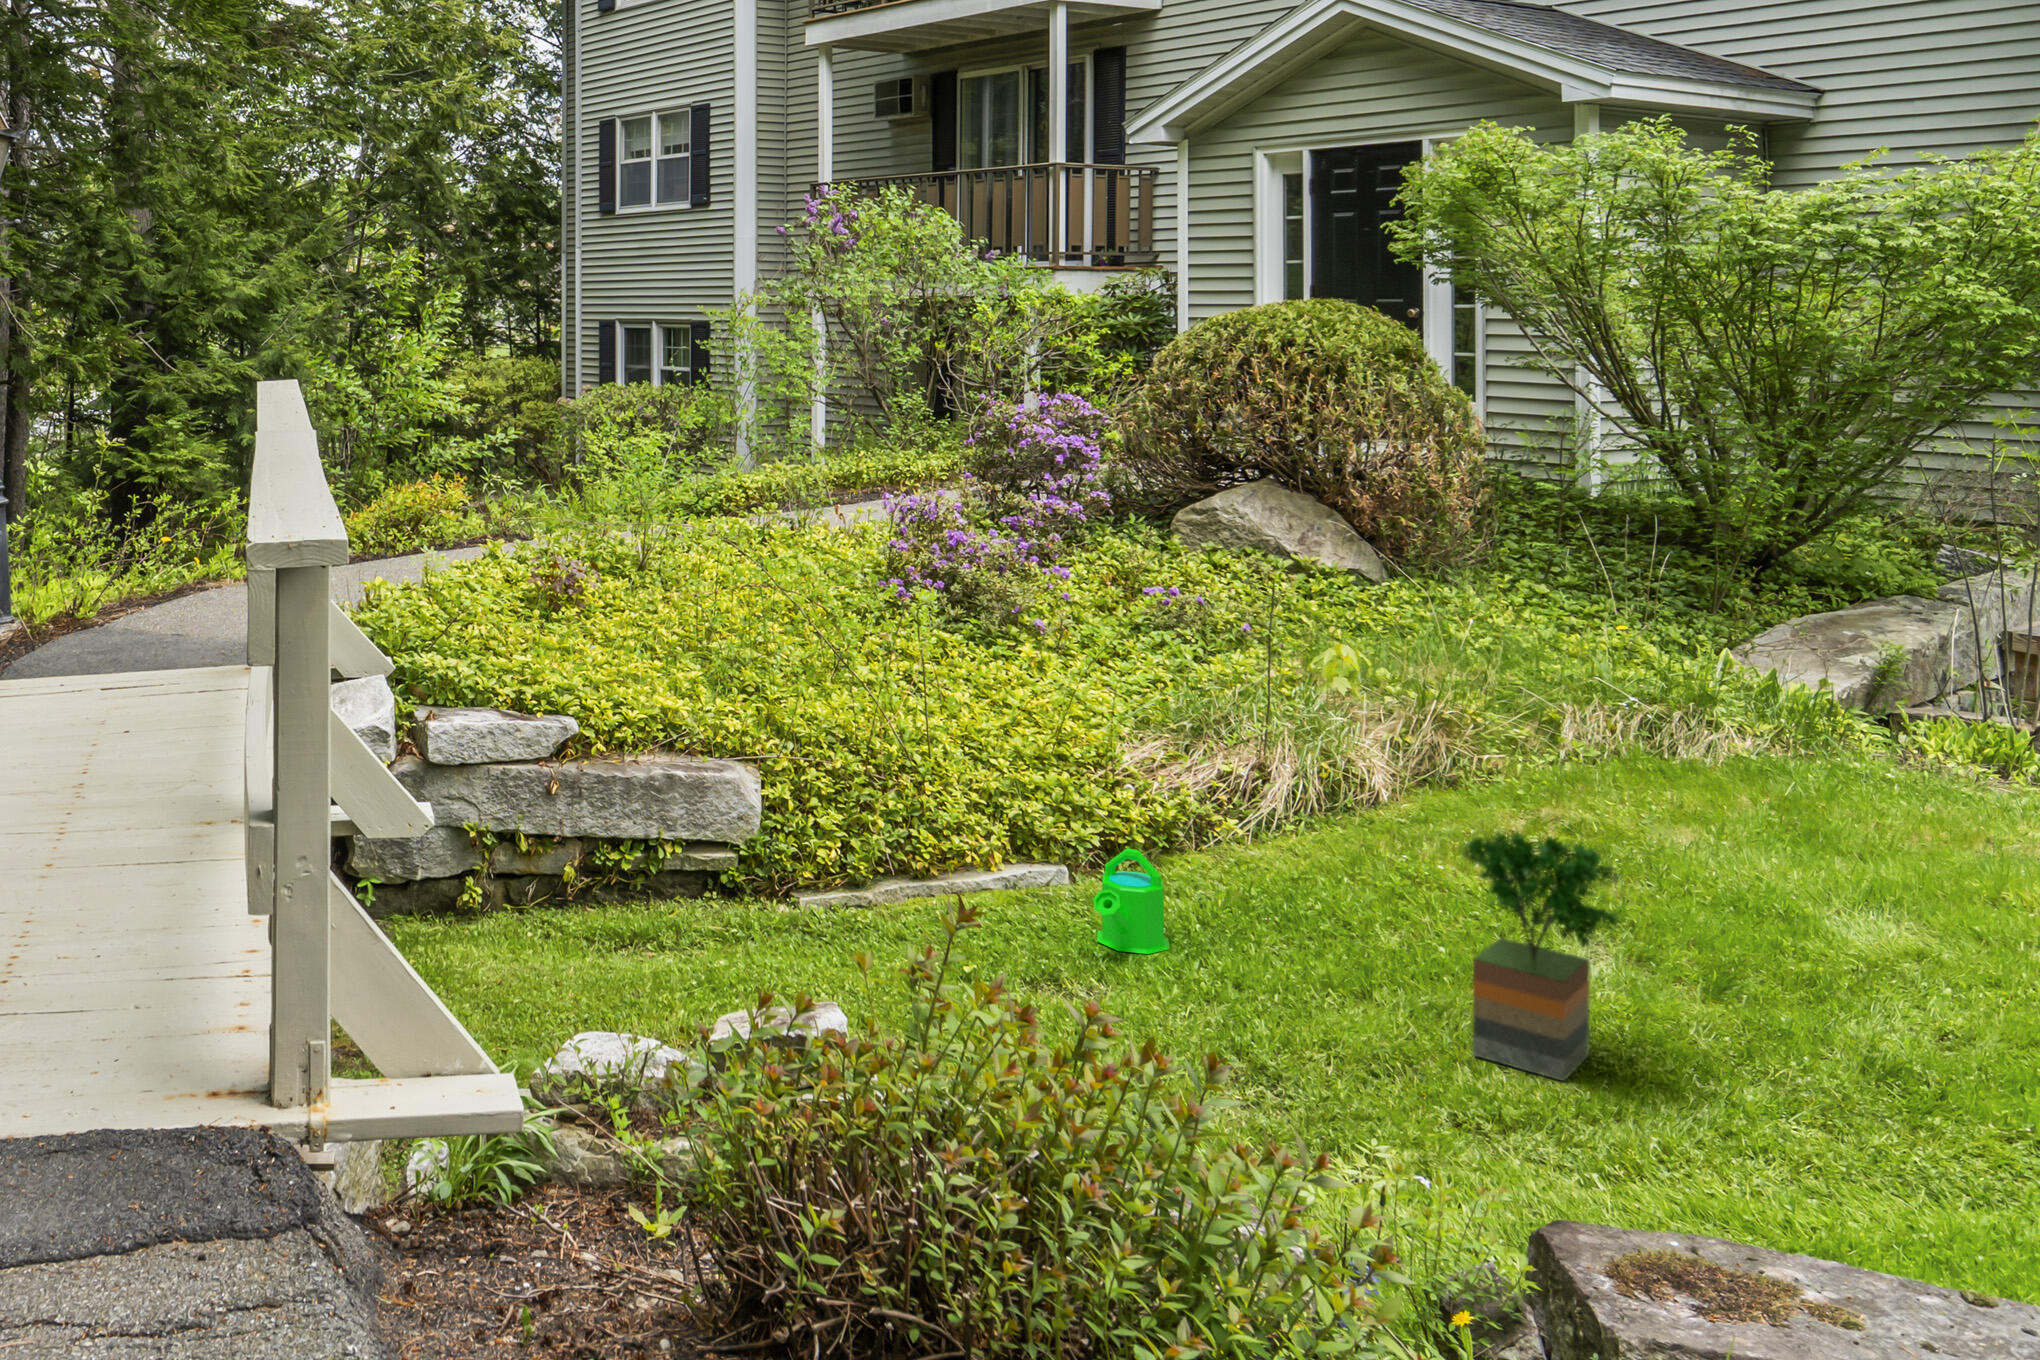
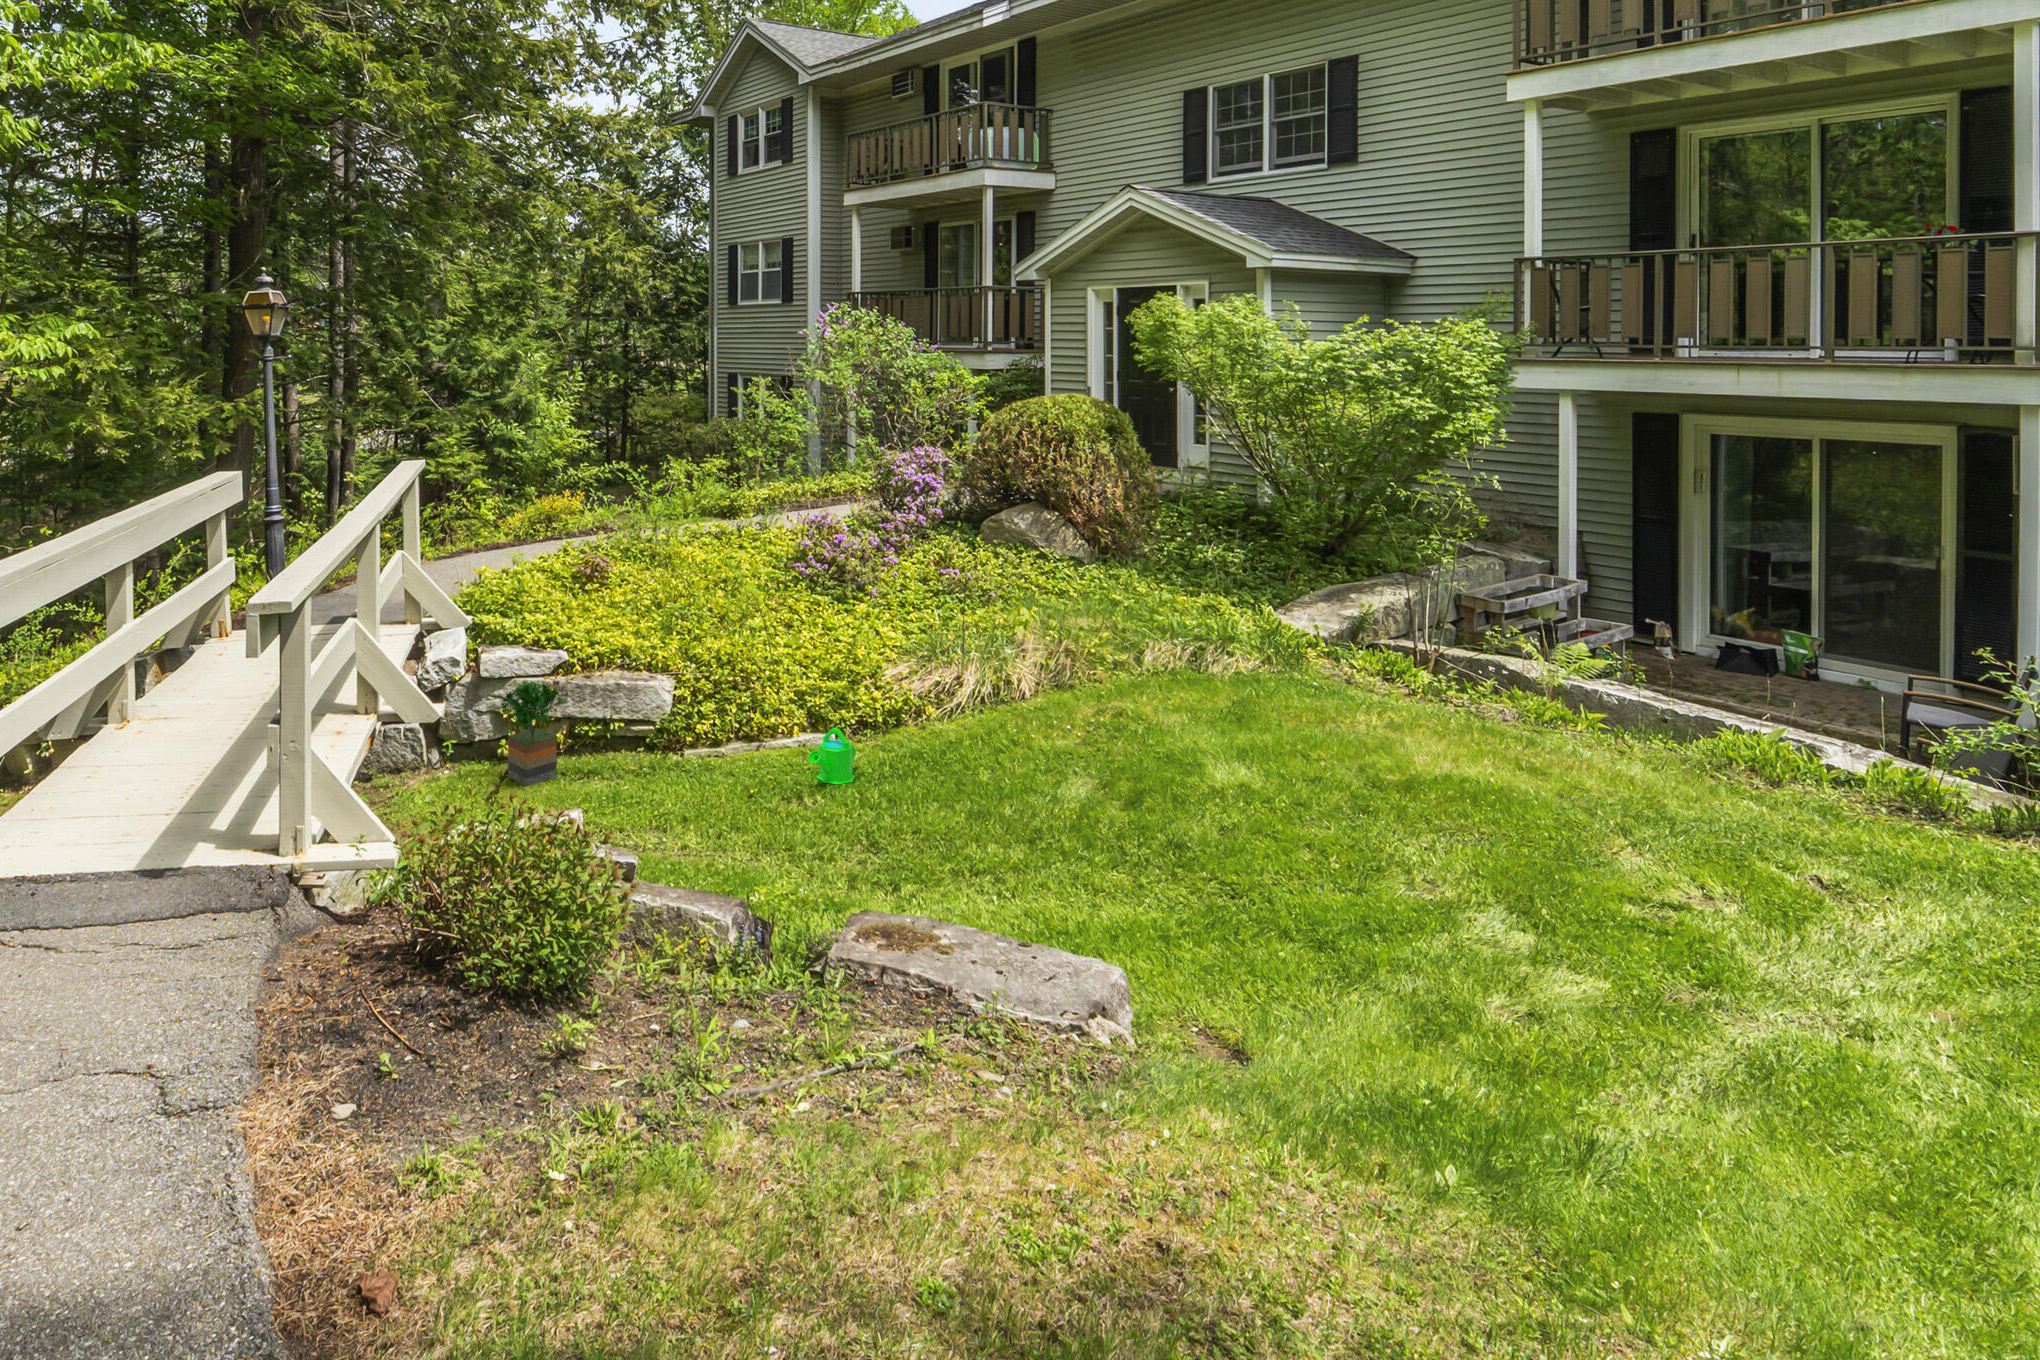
potted tree: present [1460,830,1621,1081] -> present [501,681,568,786]

